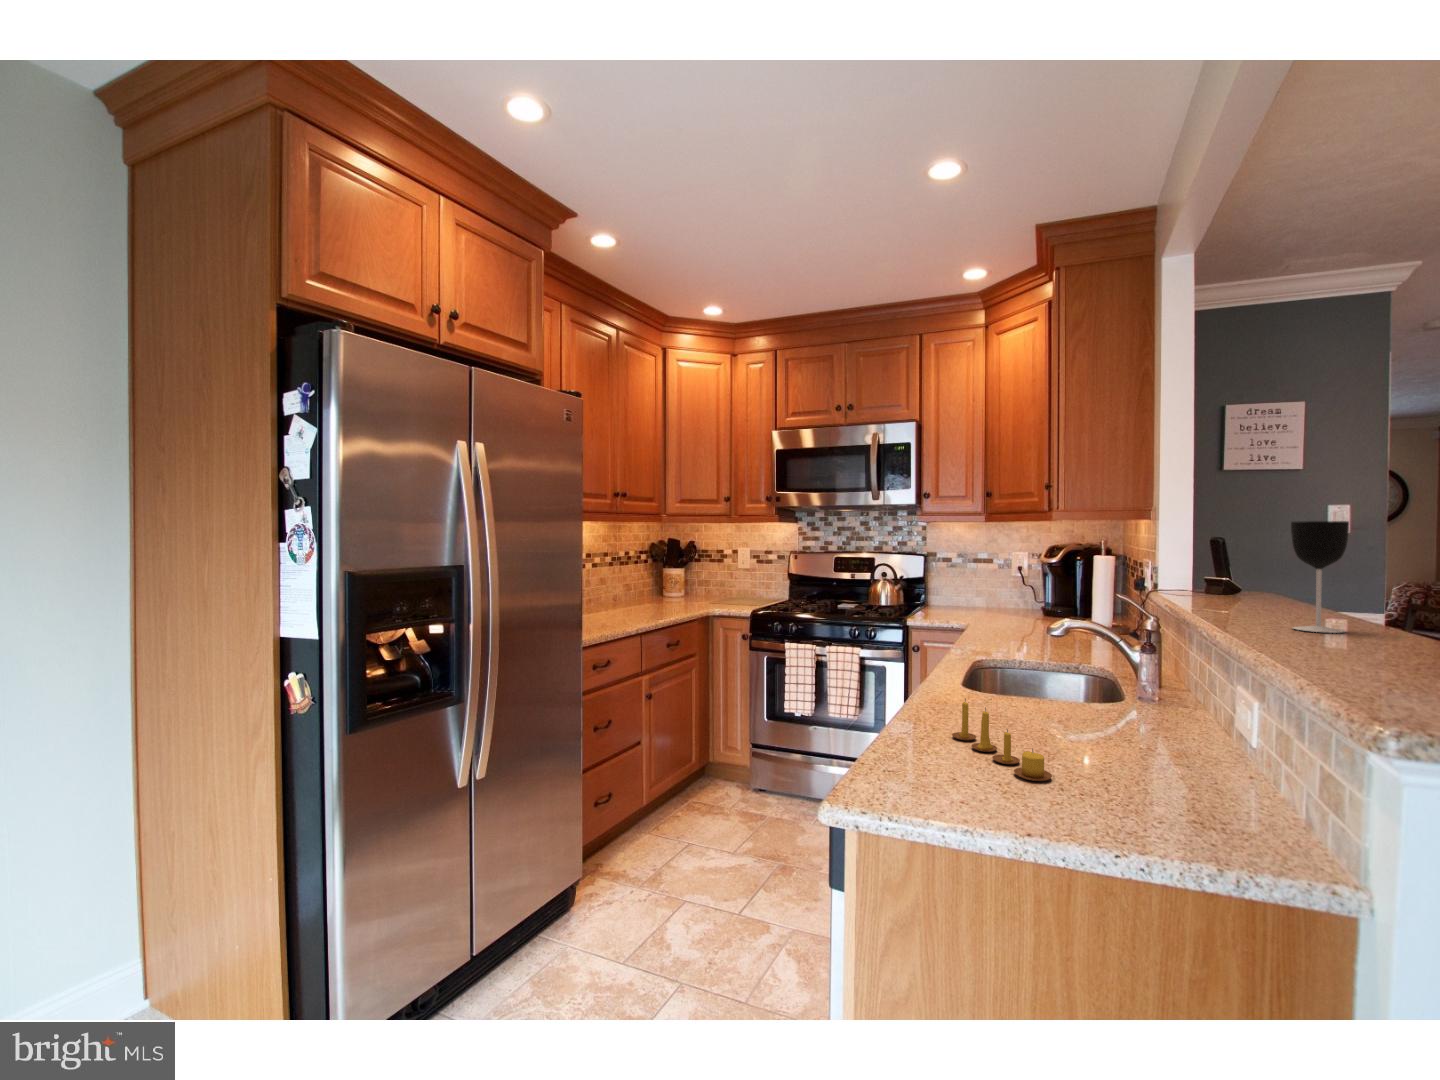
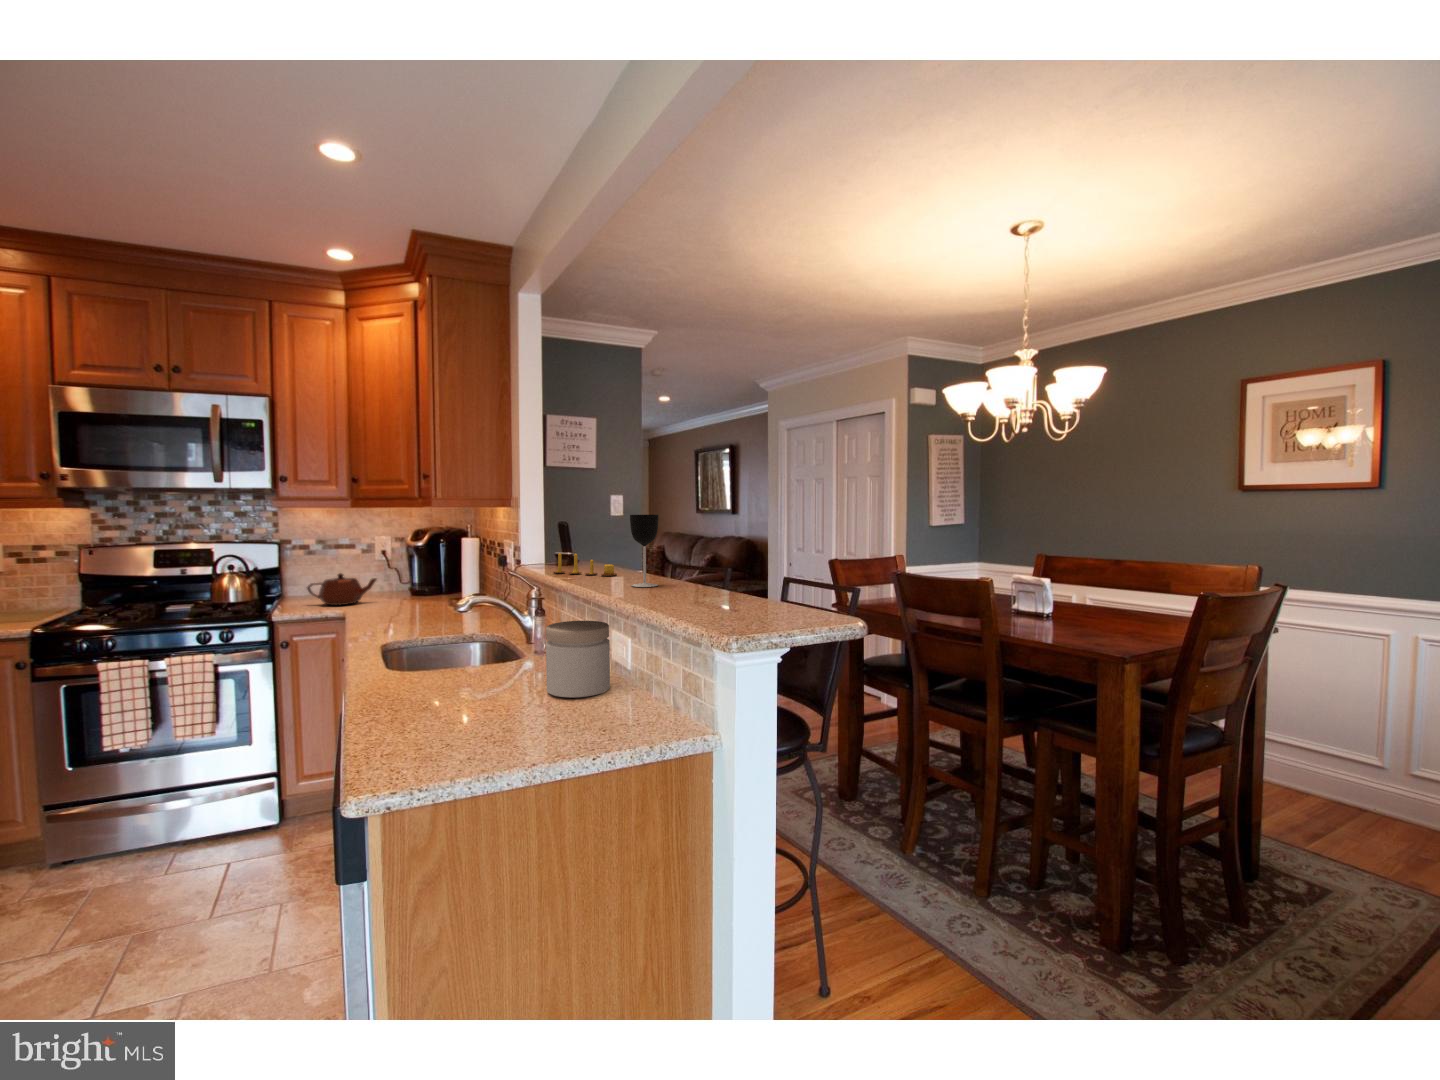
teapot: none [939,586,1004,618] -> present [307,573,376,605]
jar: none [1113,662,1214,772] -> present [546,621,610,698]
candle: present [952,699,1052,781] -> present [553,553,617,576]

